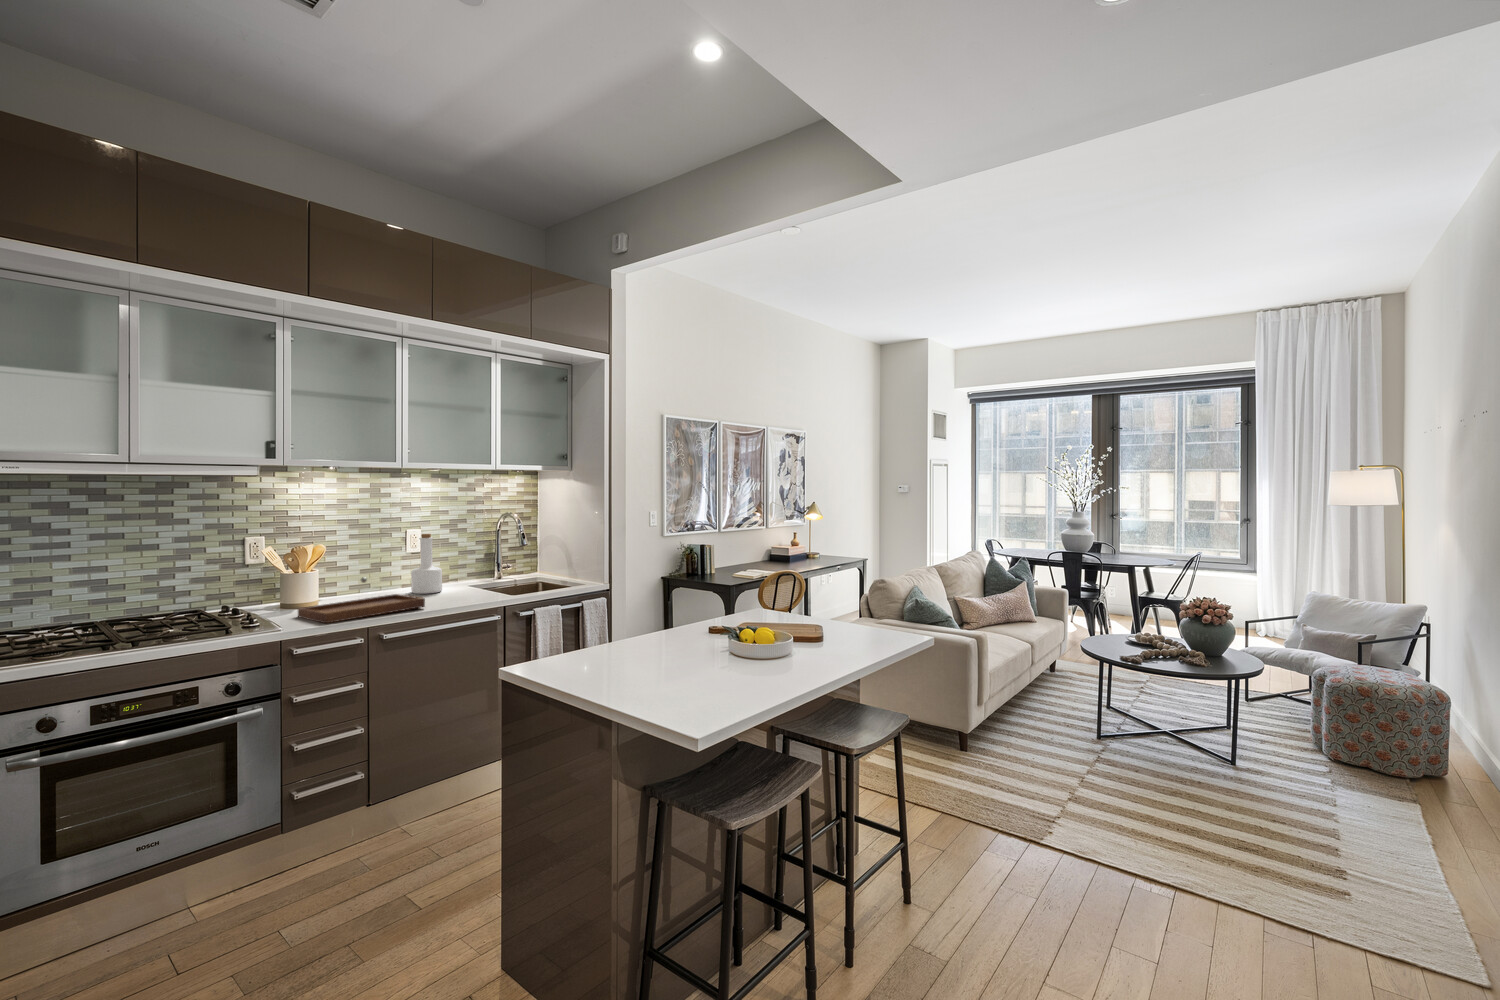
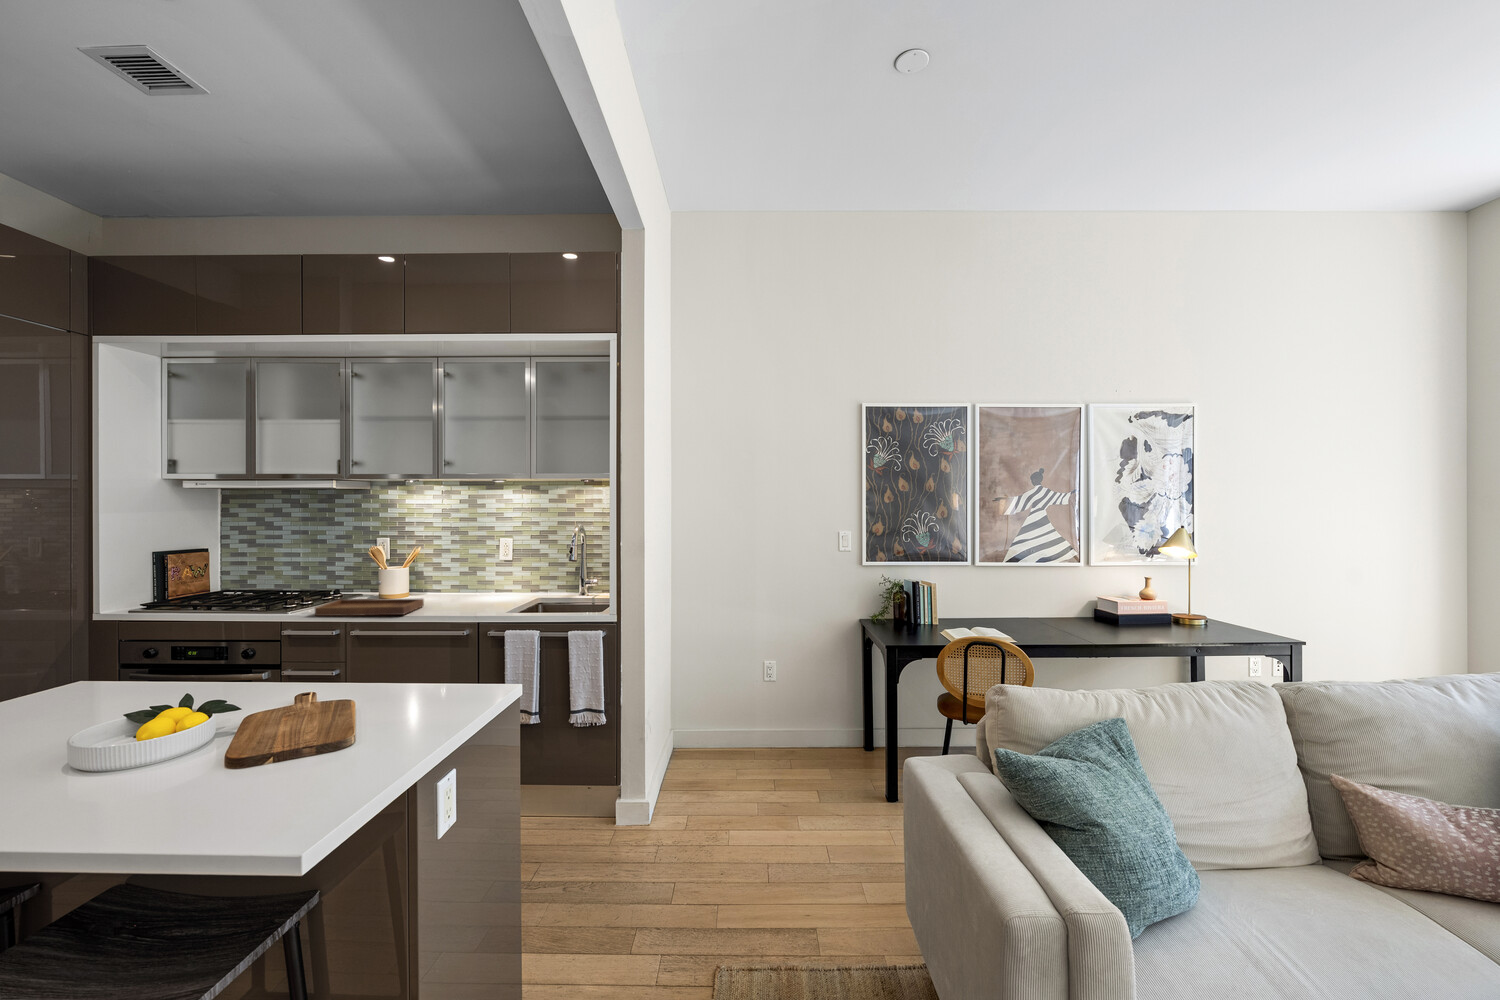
bottle: present [411,534,442,594] -> none [474,544,503,602]

